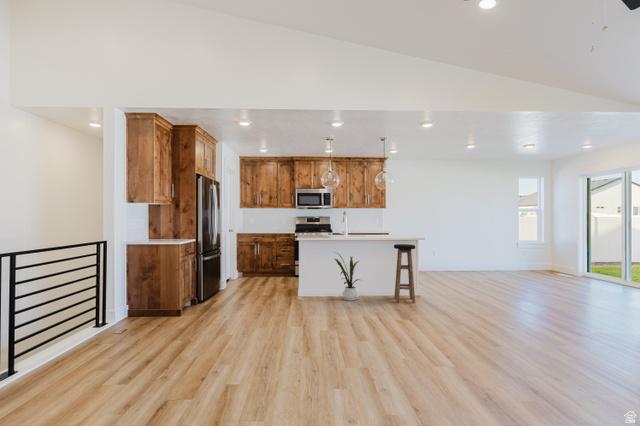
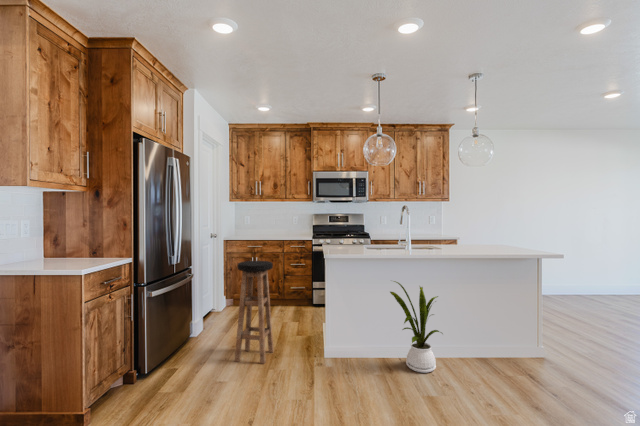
bar stool: present [394,244,415,303] -> present [235,261,274,364]

